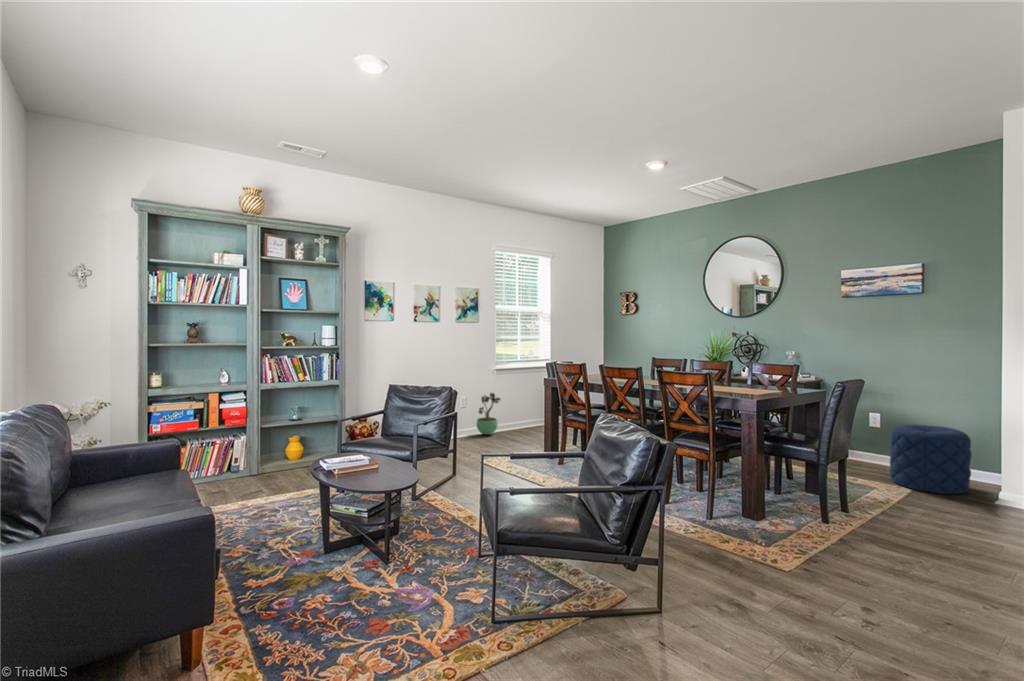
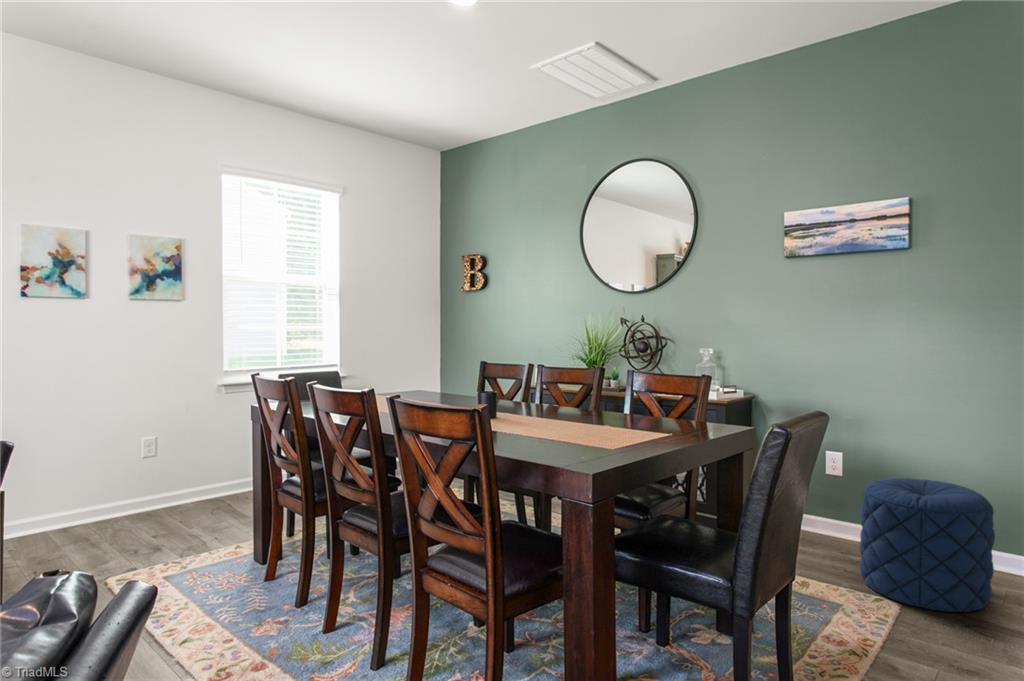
potted plant: present [476,393,500,435] -> none [175,427,225,505]

